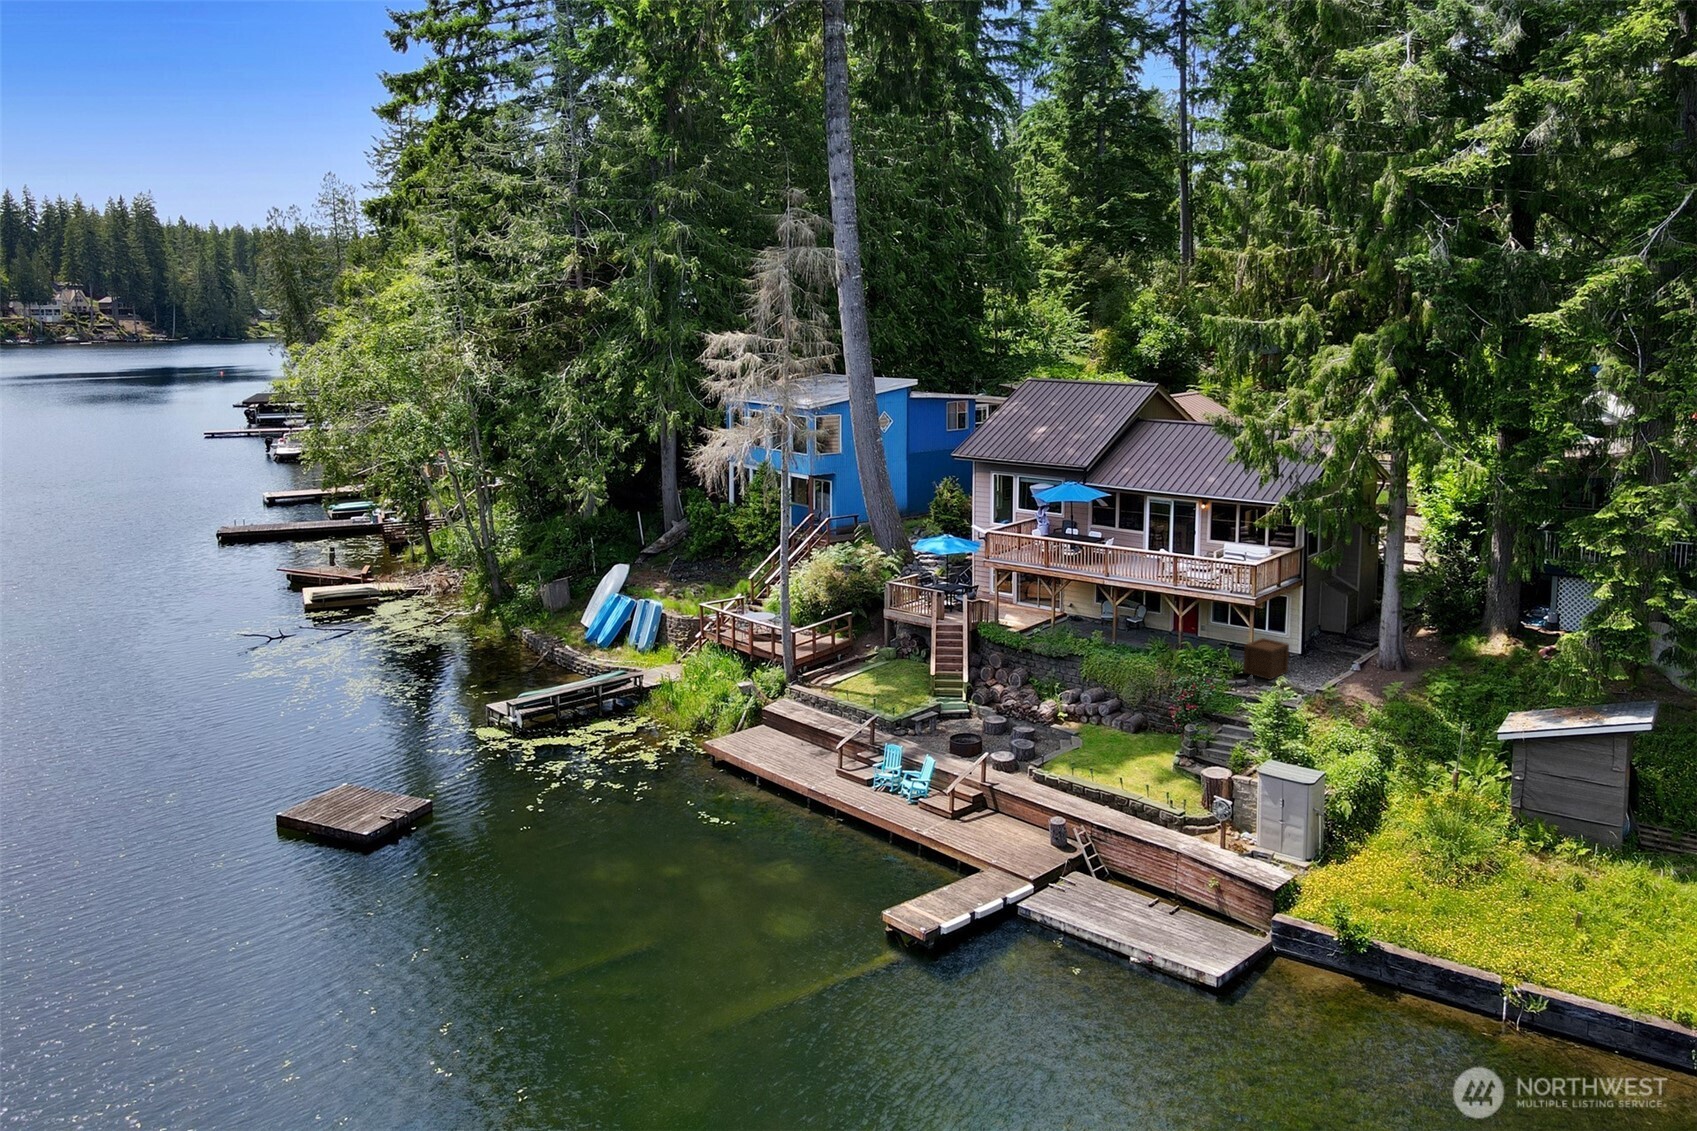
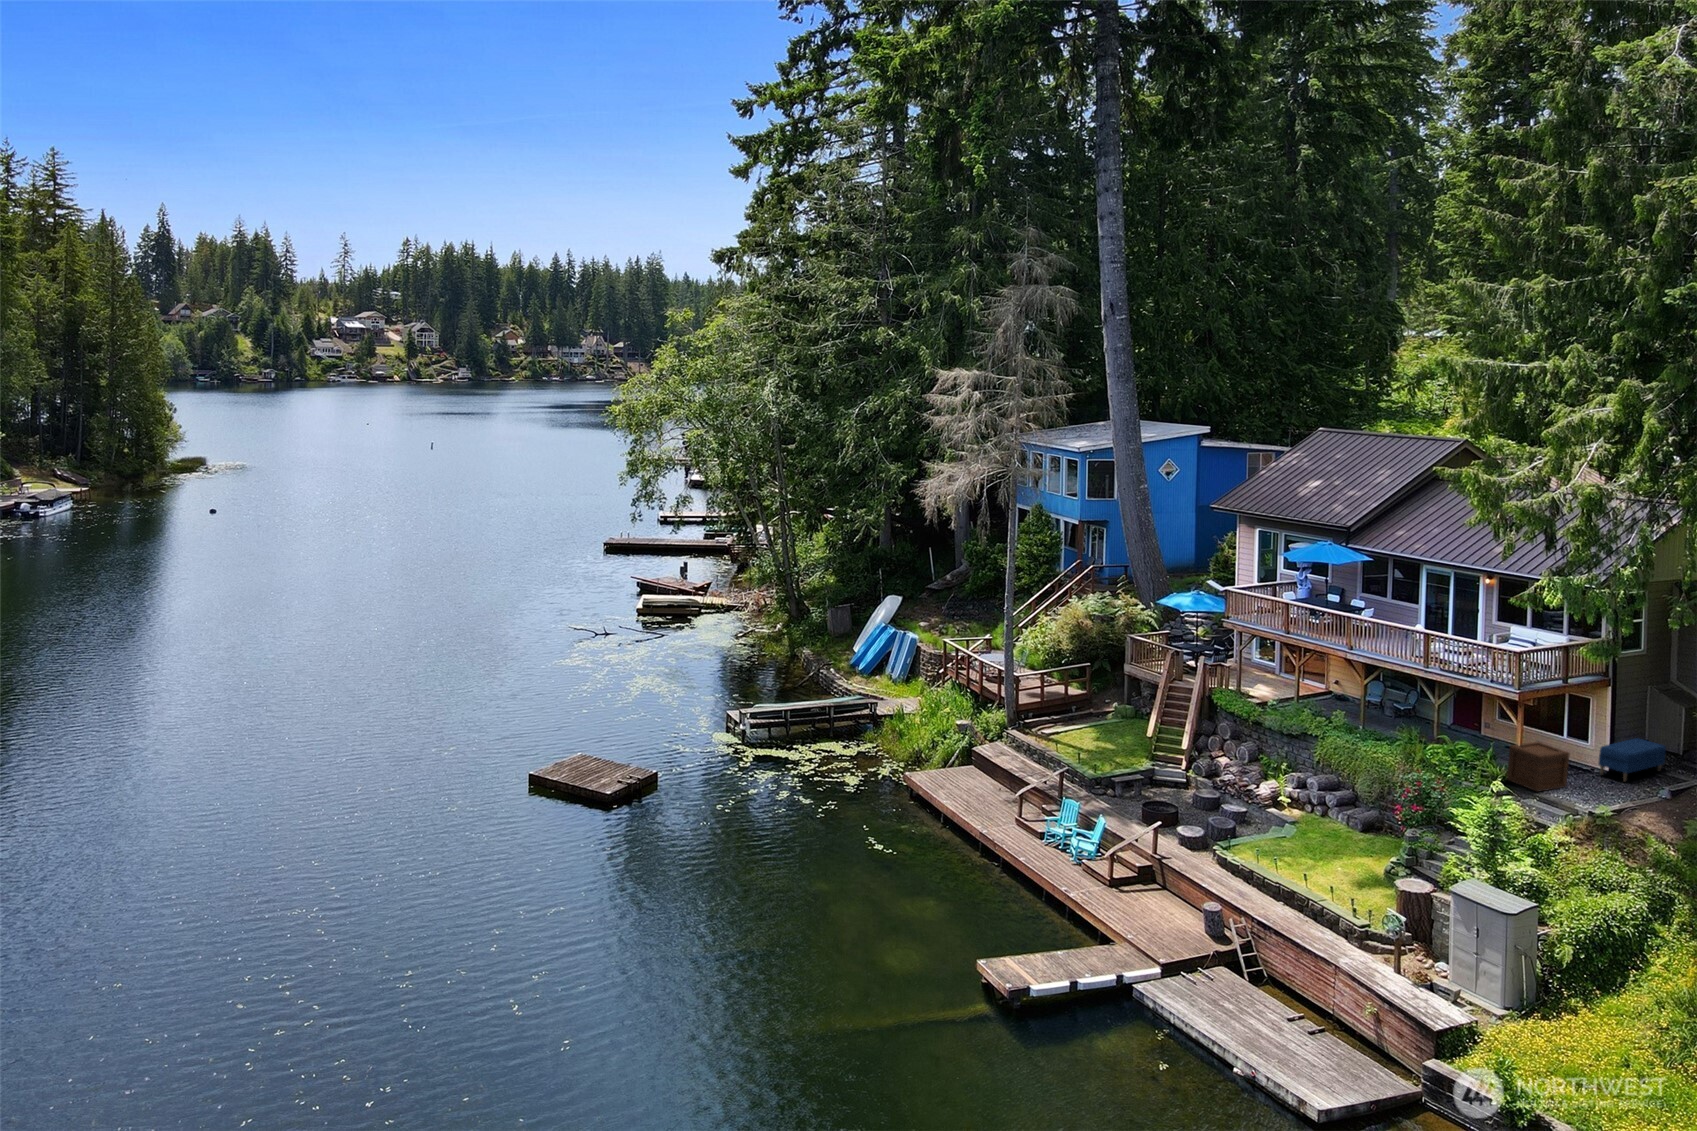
bench: none [1304,624,1348,661] -> present [1598,738,1666,781]

